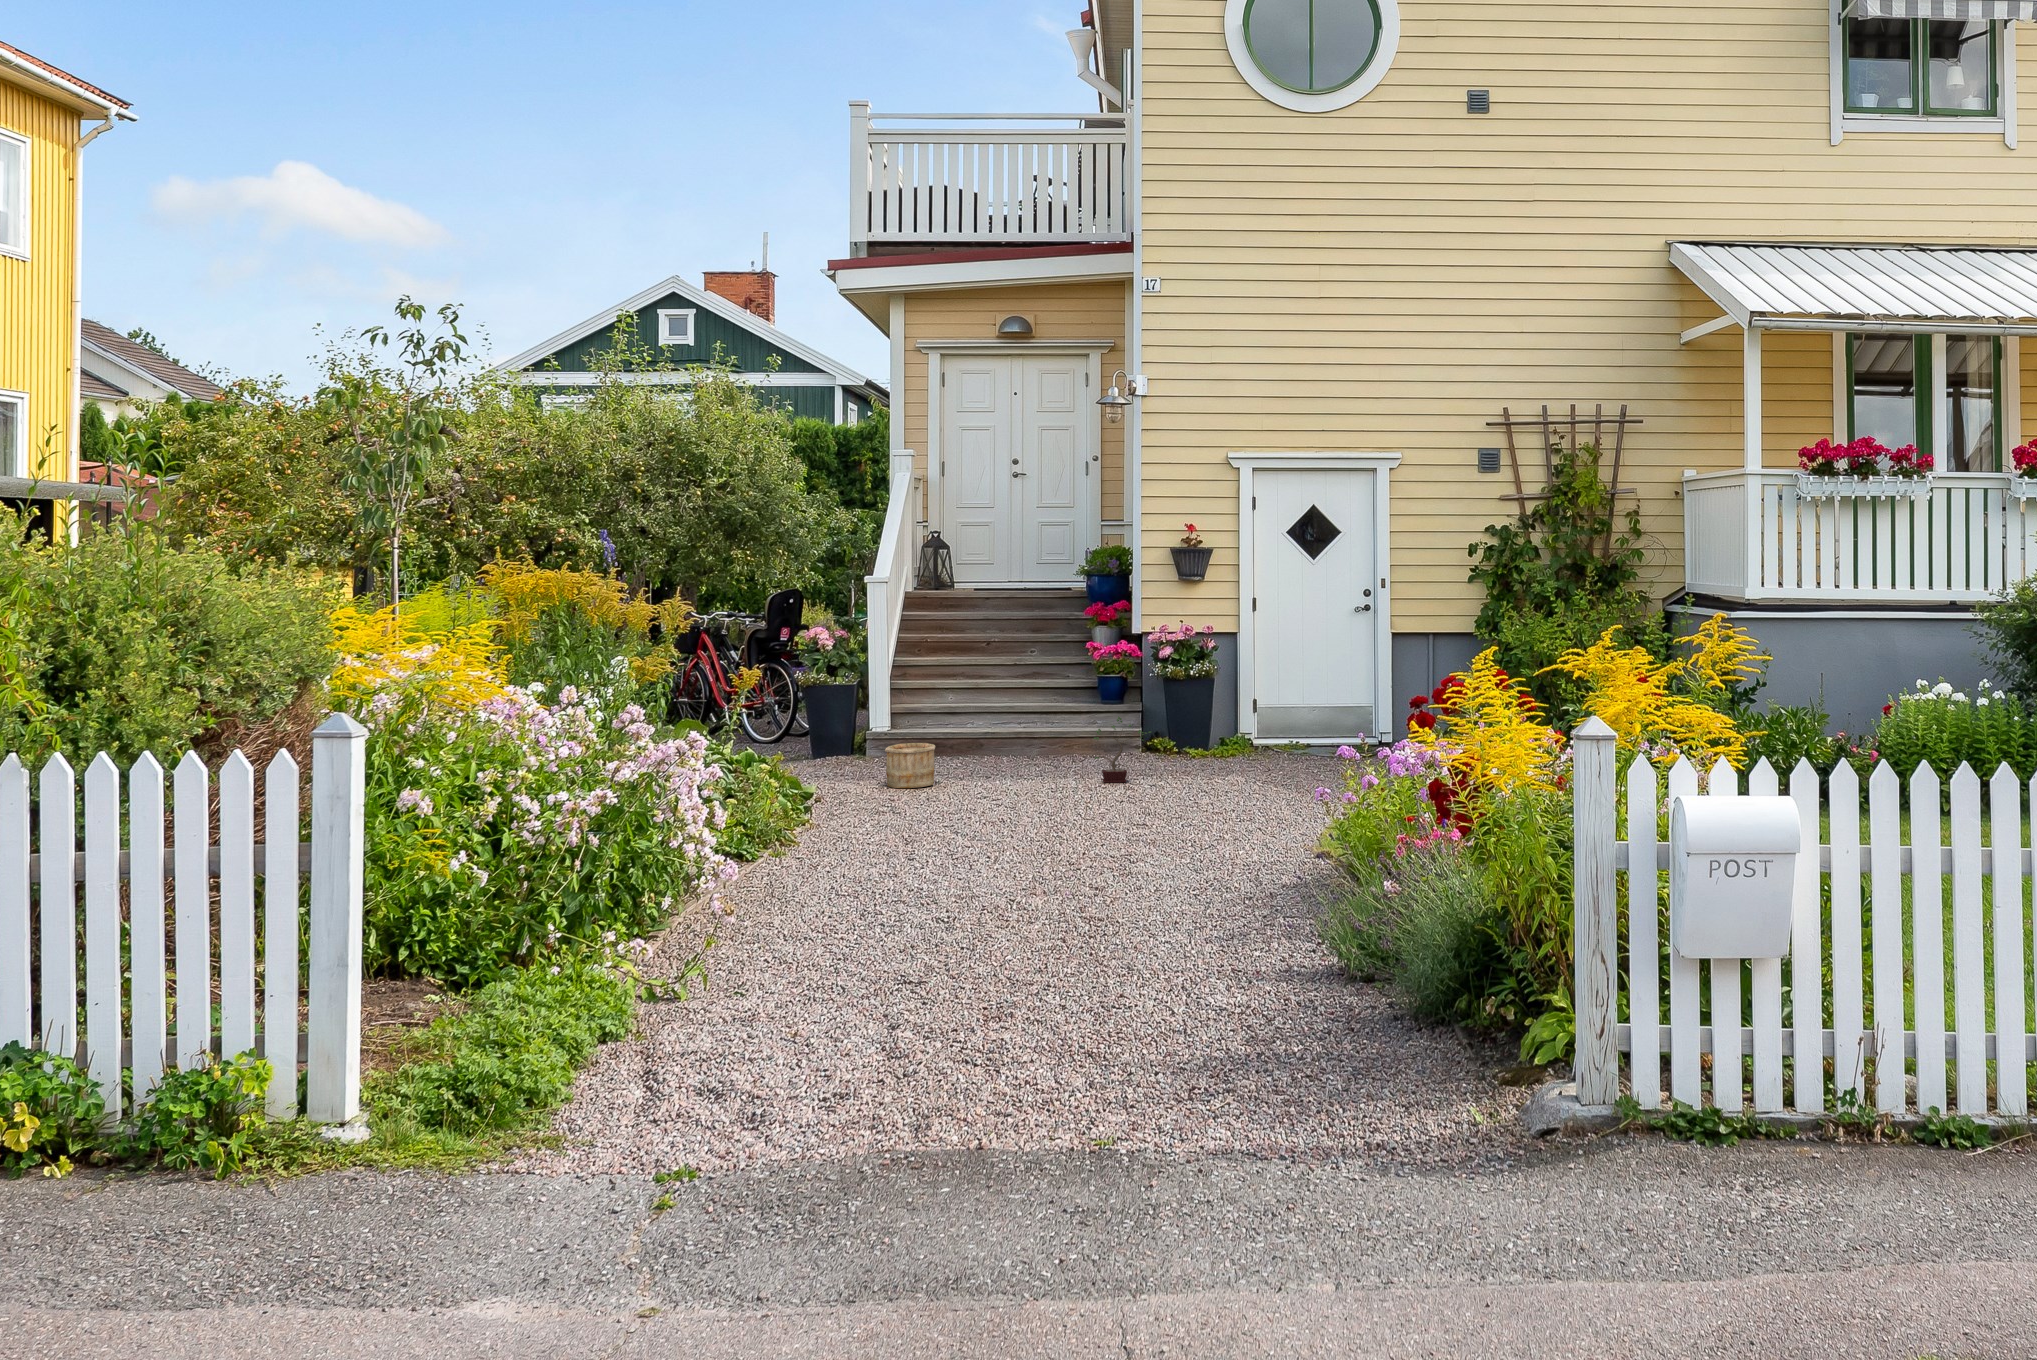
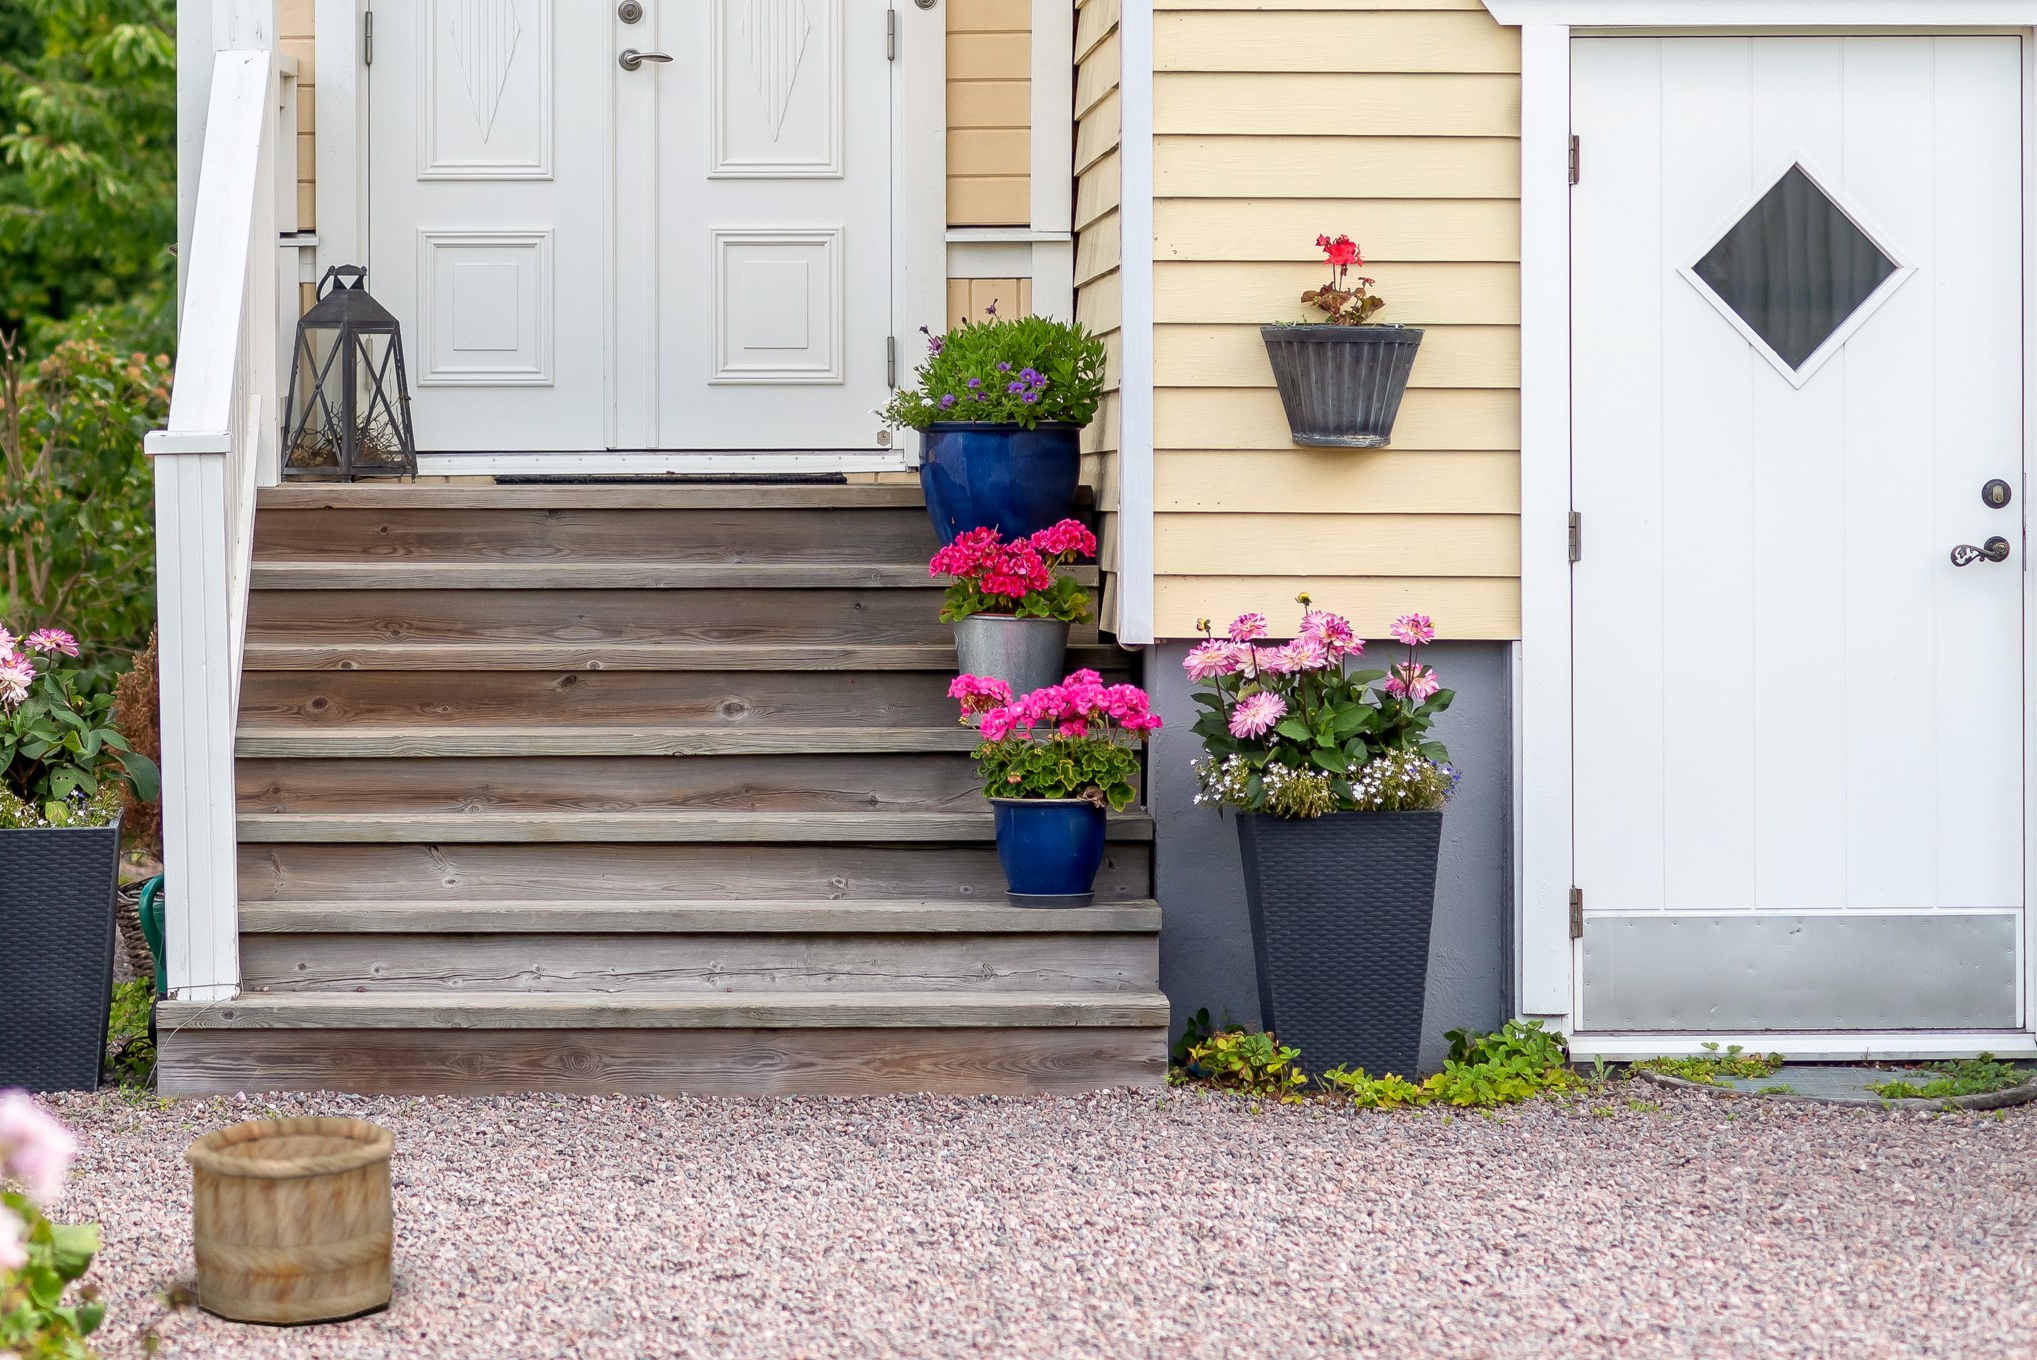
potted plant: present [1094,717,1151,783] -> none [1055,1014,1311,1298]

